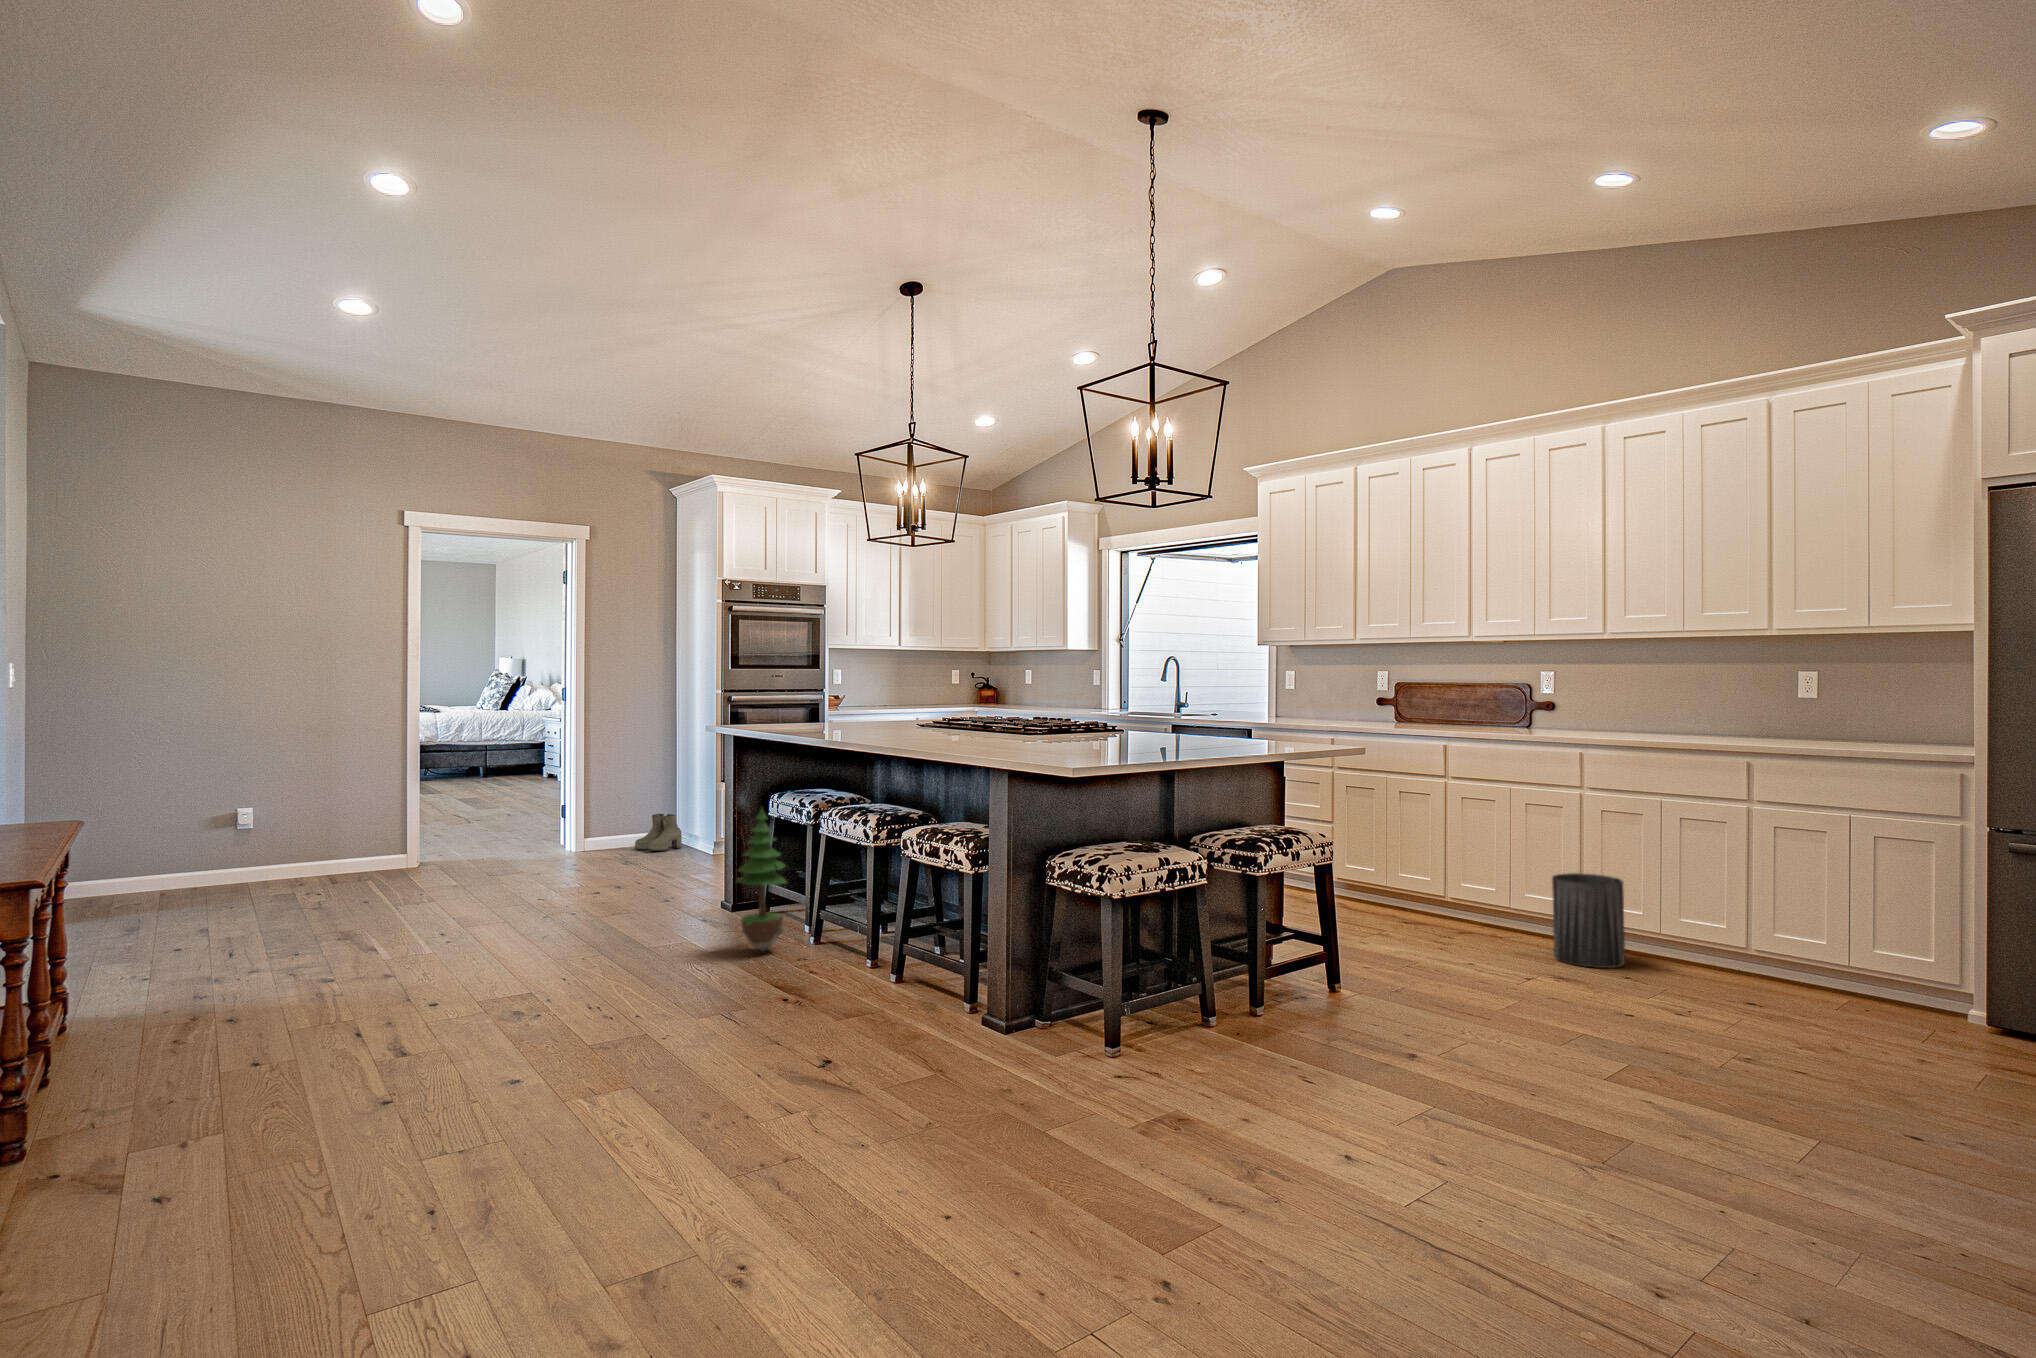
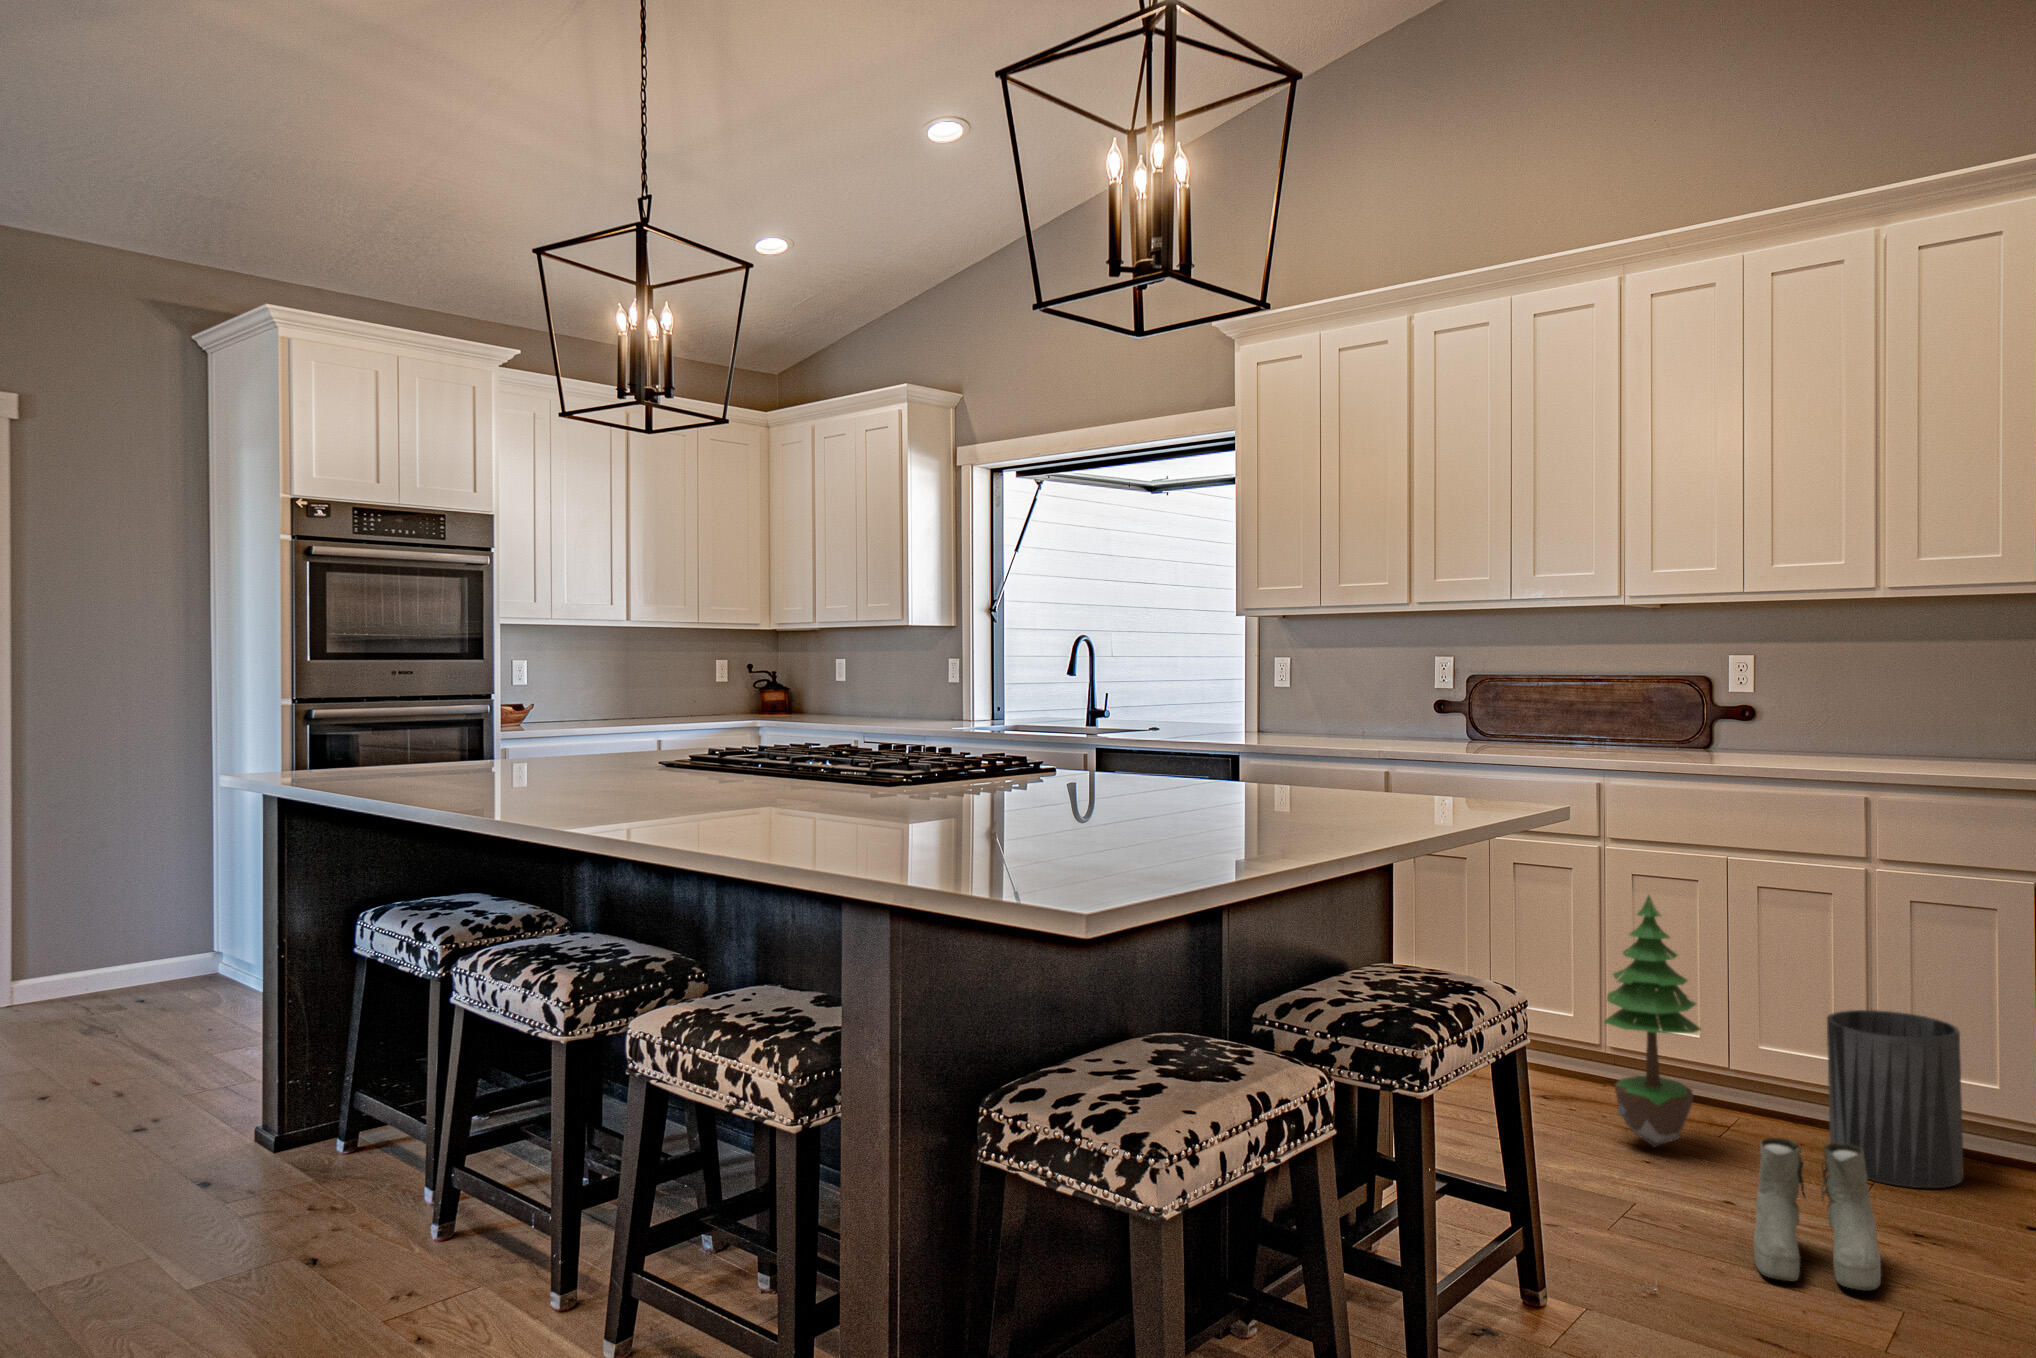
potted tree: present [736,808,787,951] -> present [1604,895,1700,1147]
boots: present [635,814,682,851] -> present [1753,1138,1881,1291]

